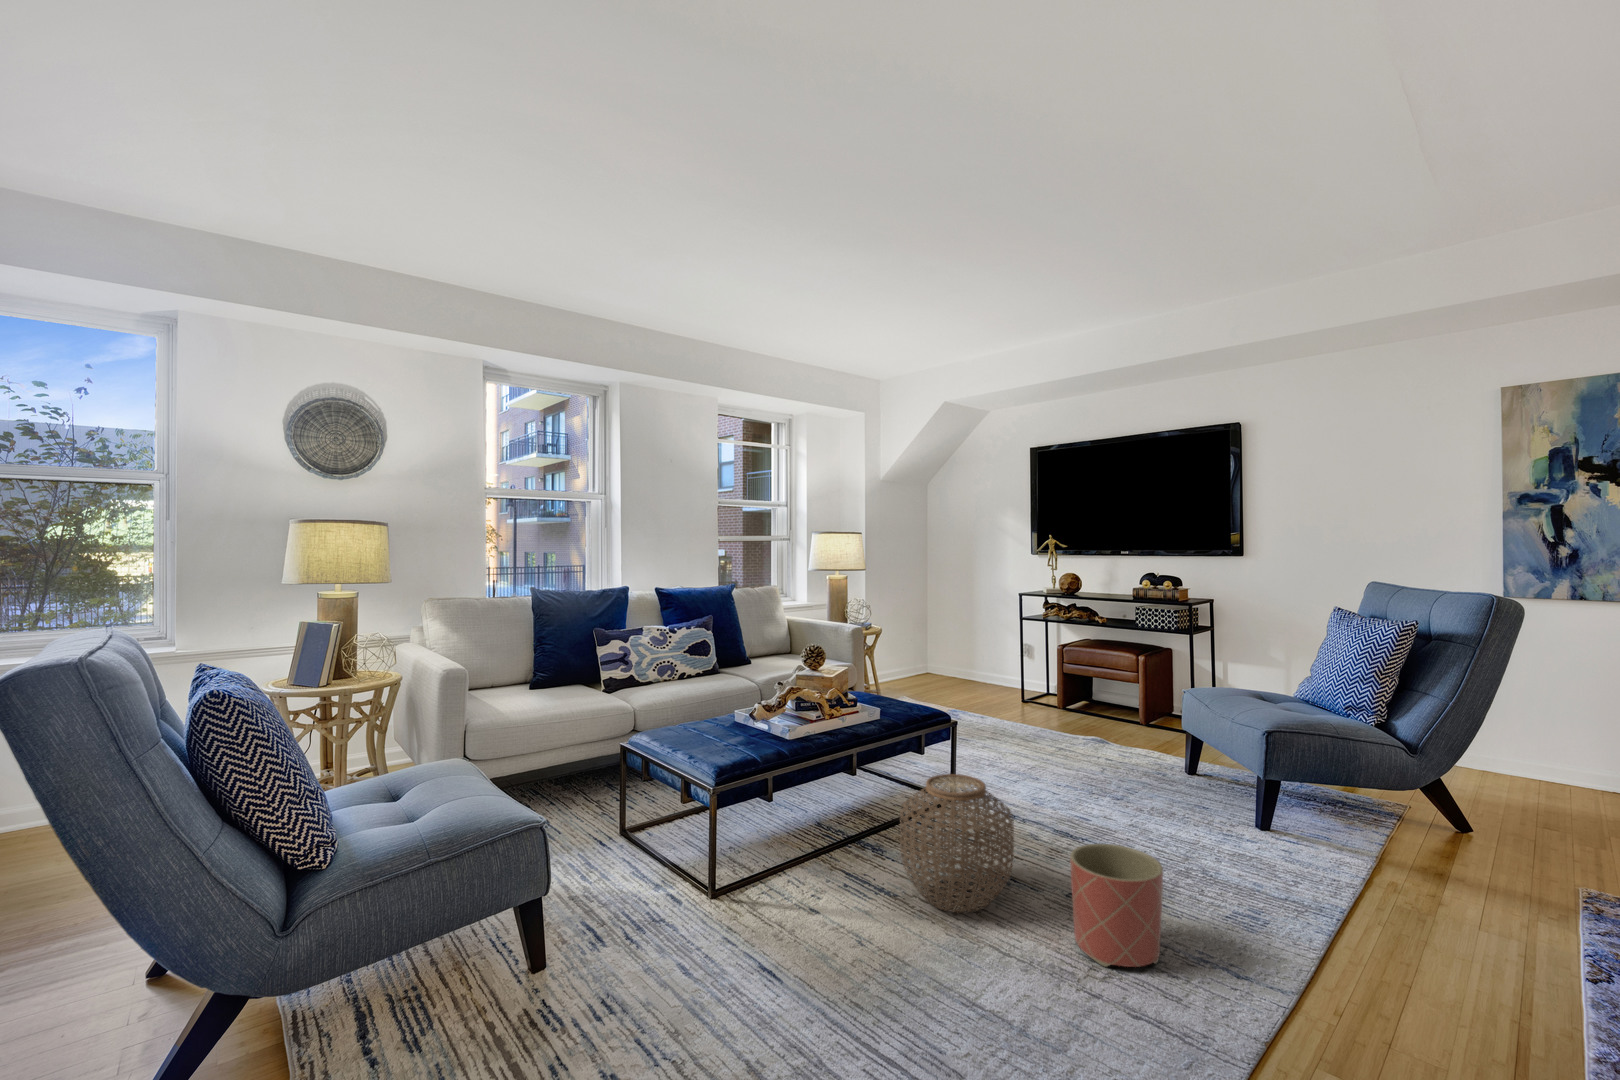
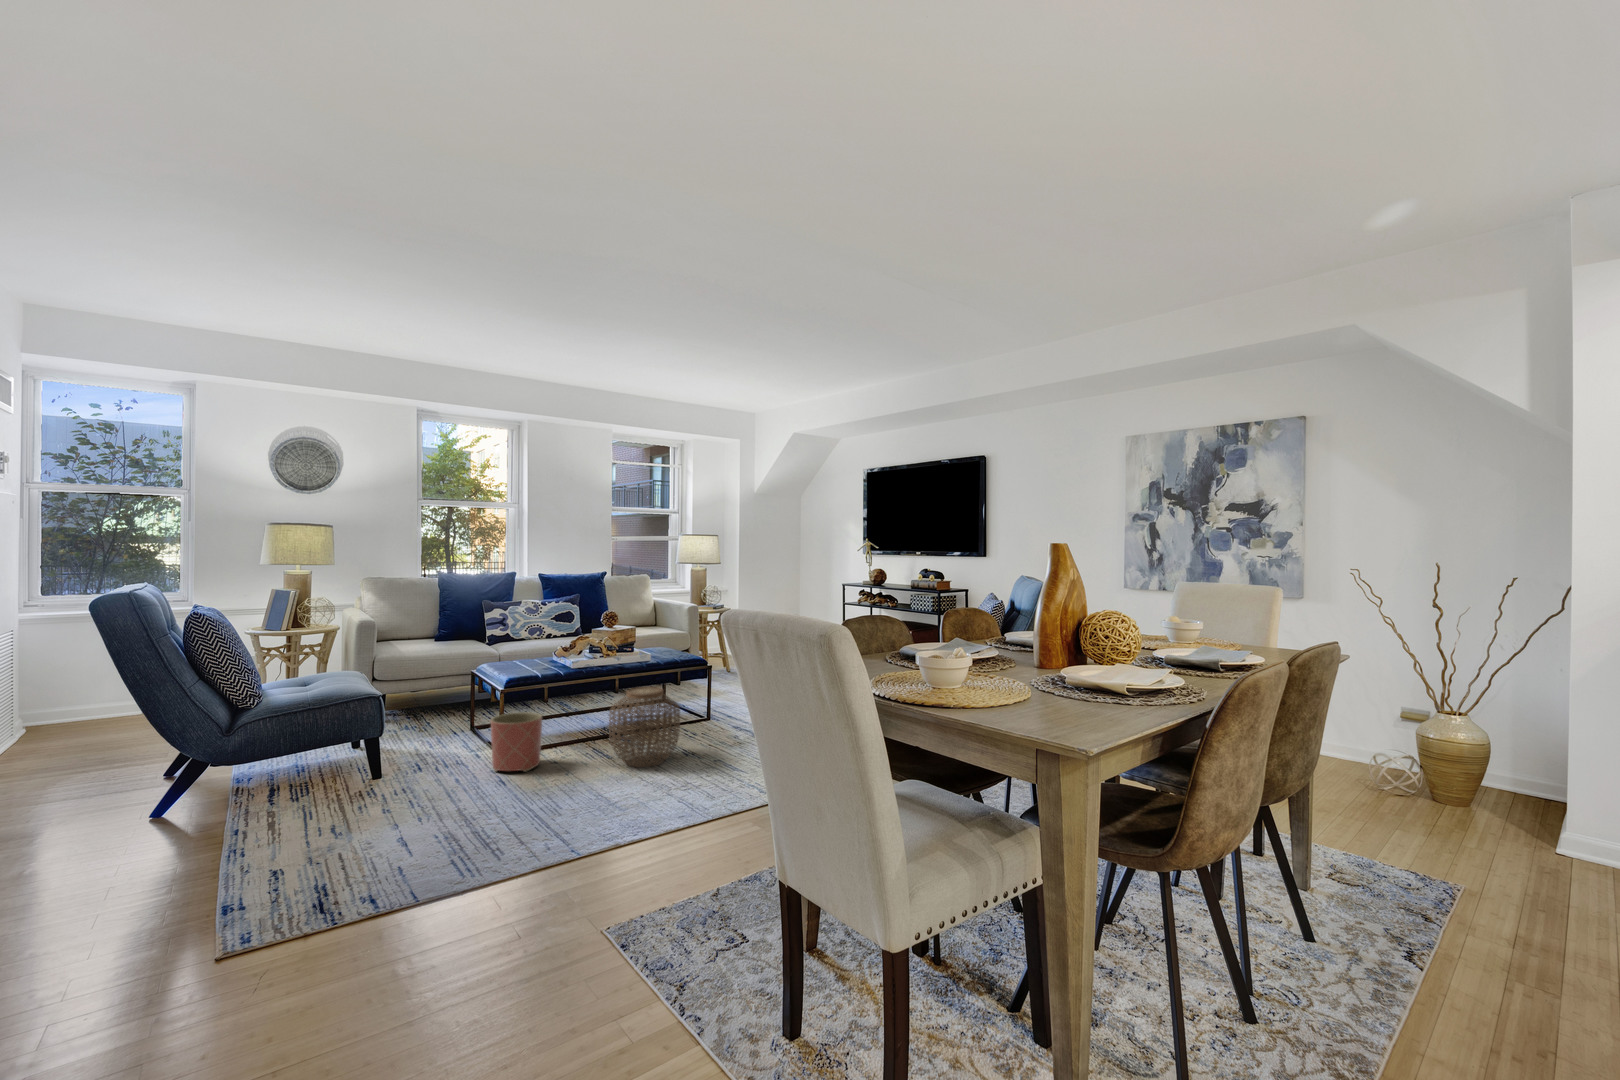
planter: present [1070,844,1163,967] -> present [491,712,542,772]

